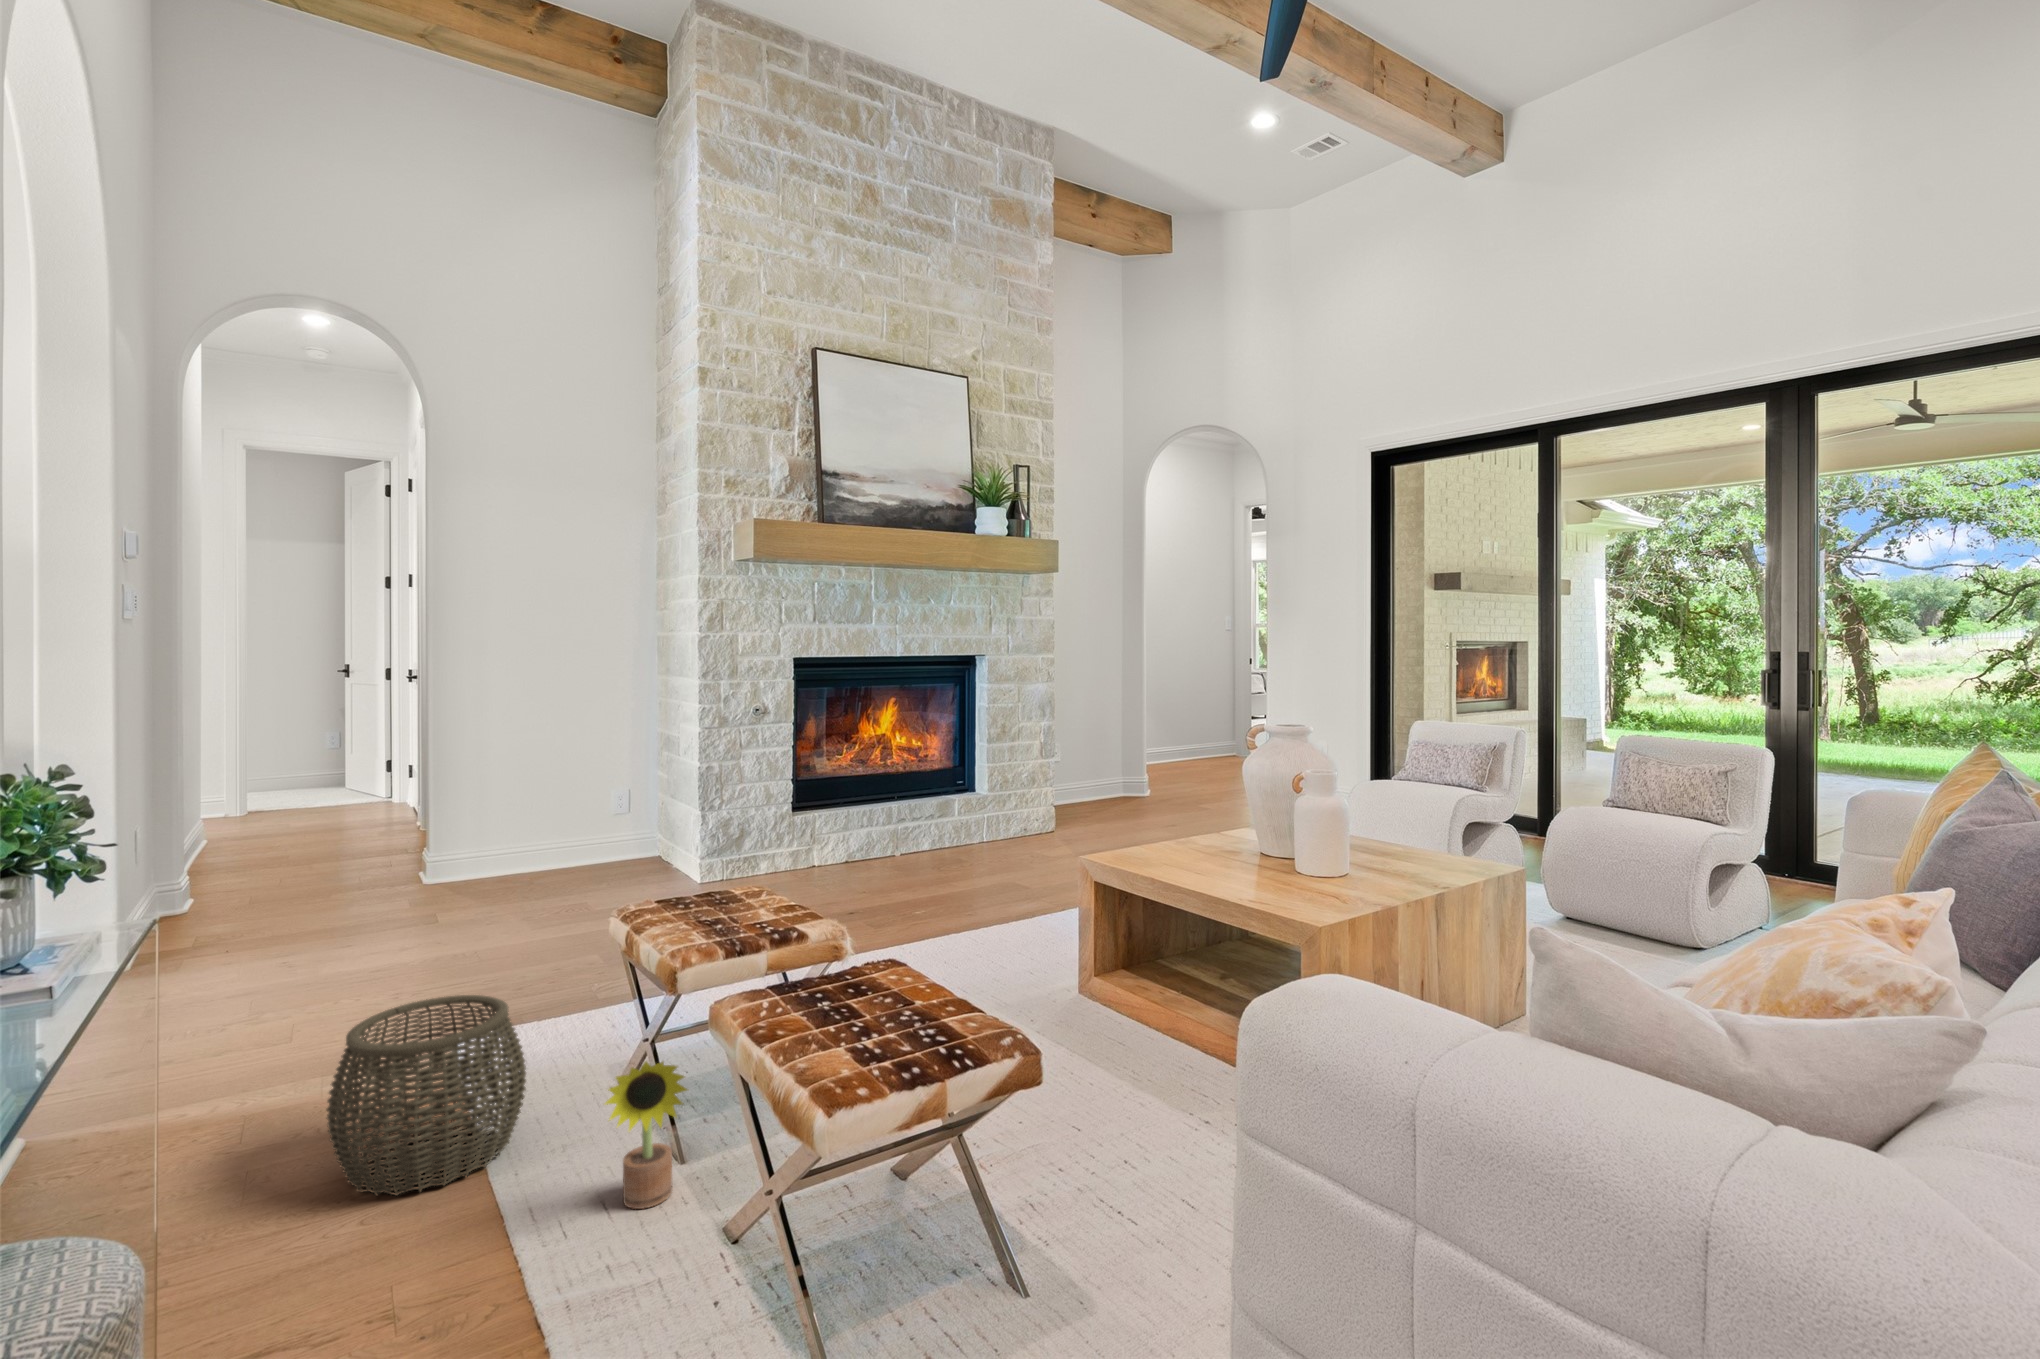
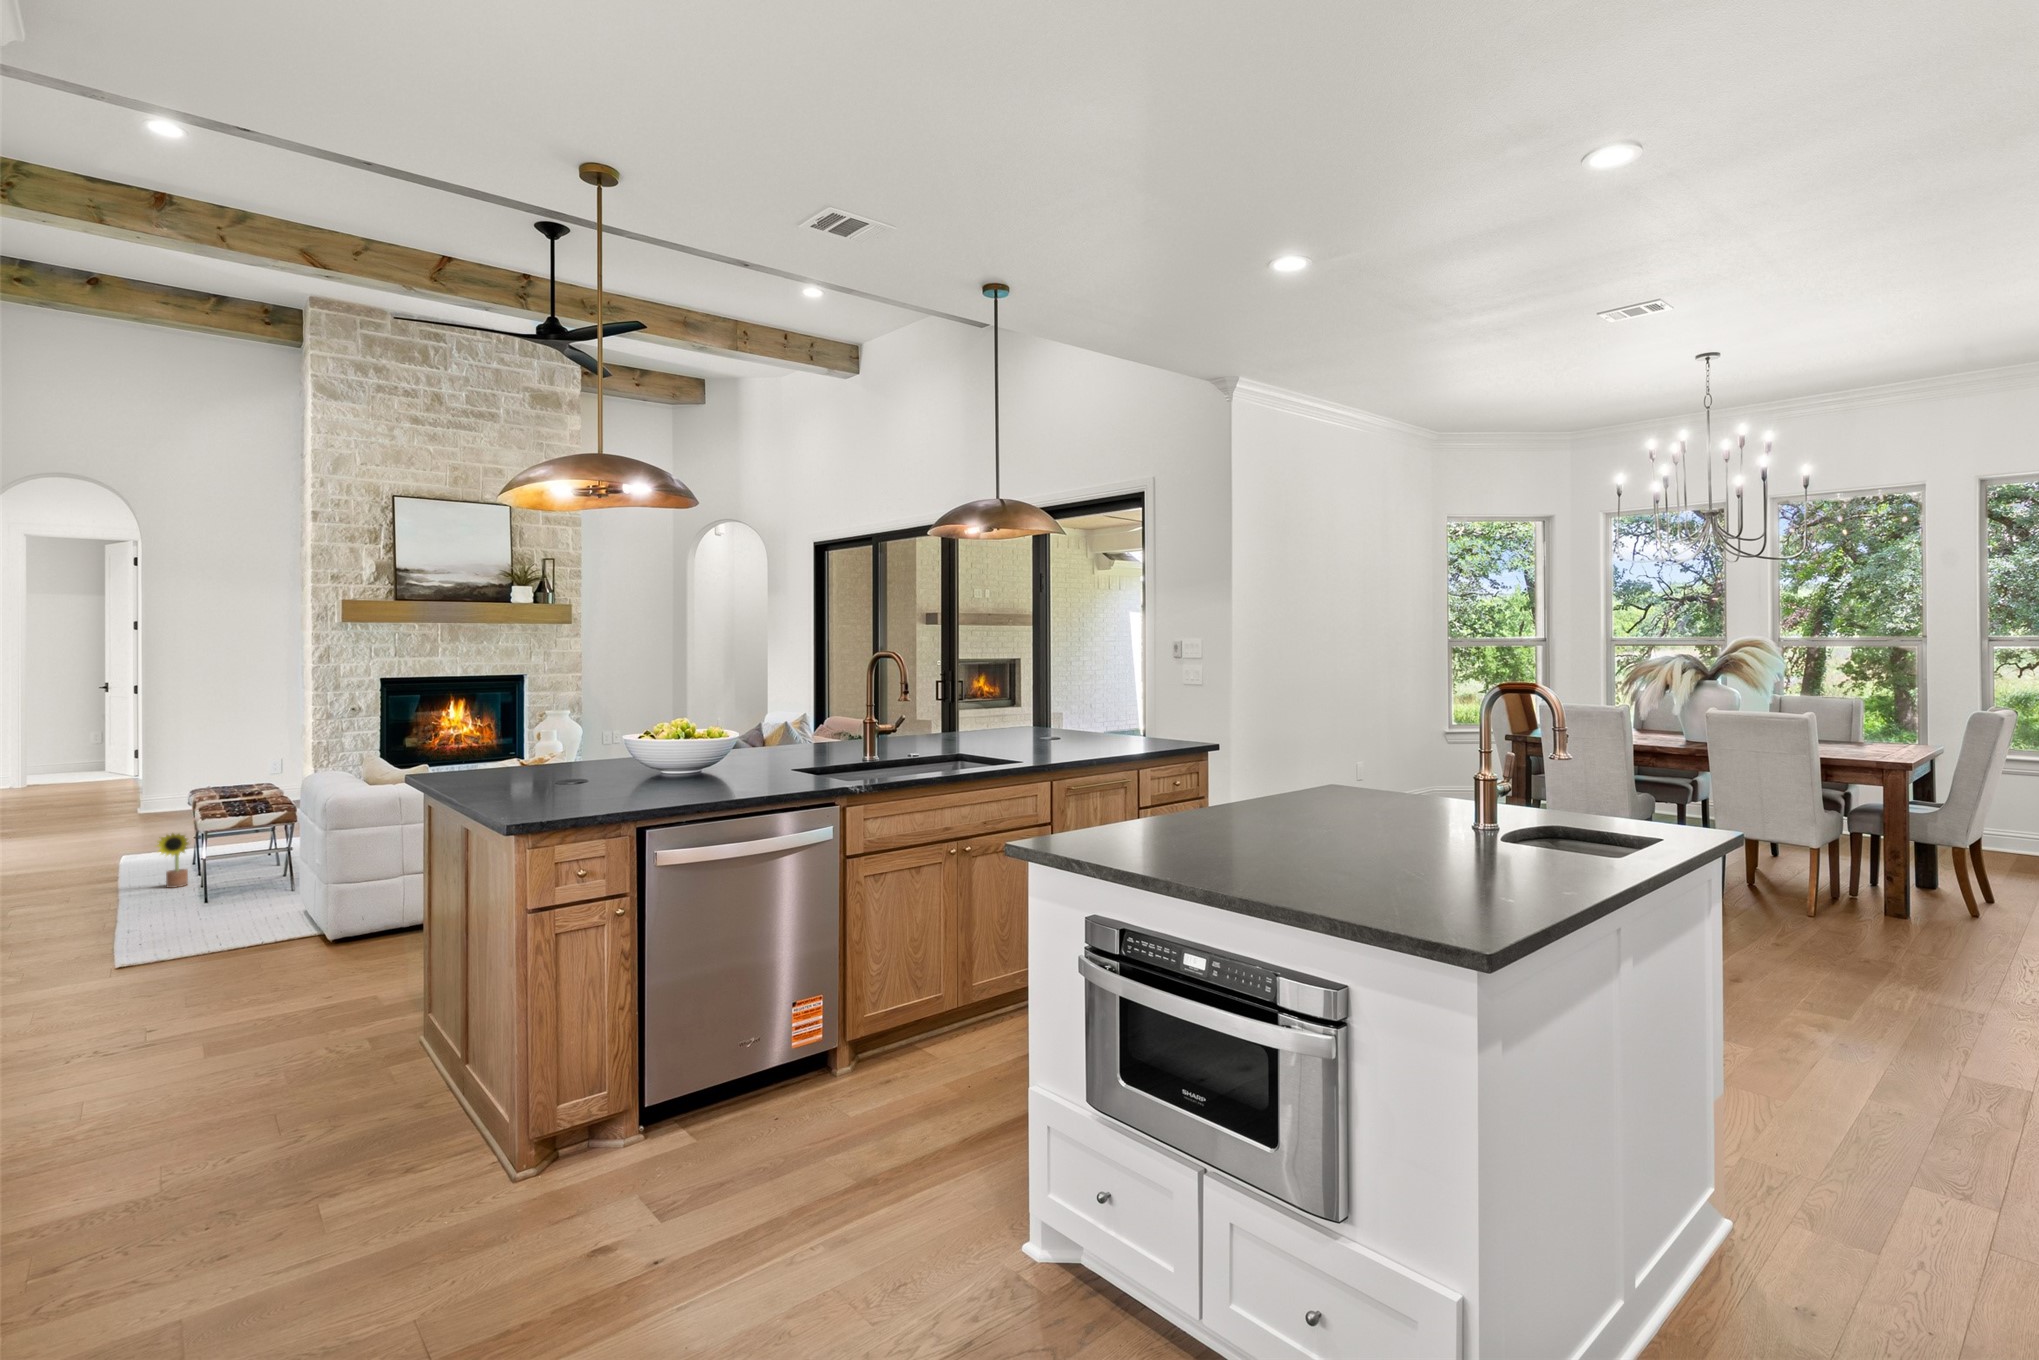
woven basket: present [327,995,526,1196] -> none [50,822,139,887]

